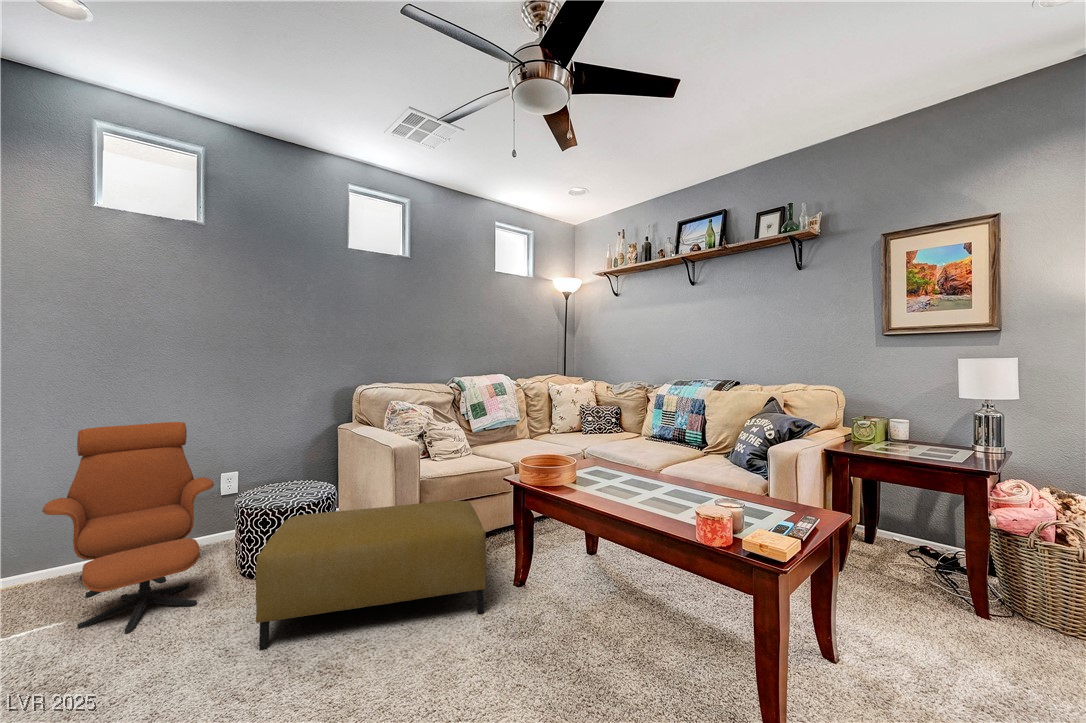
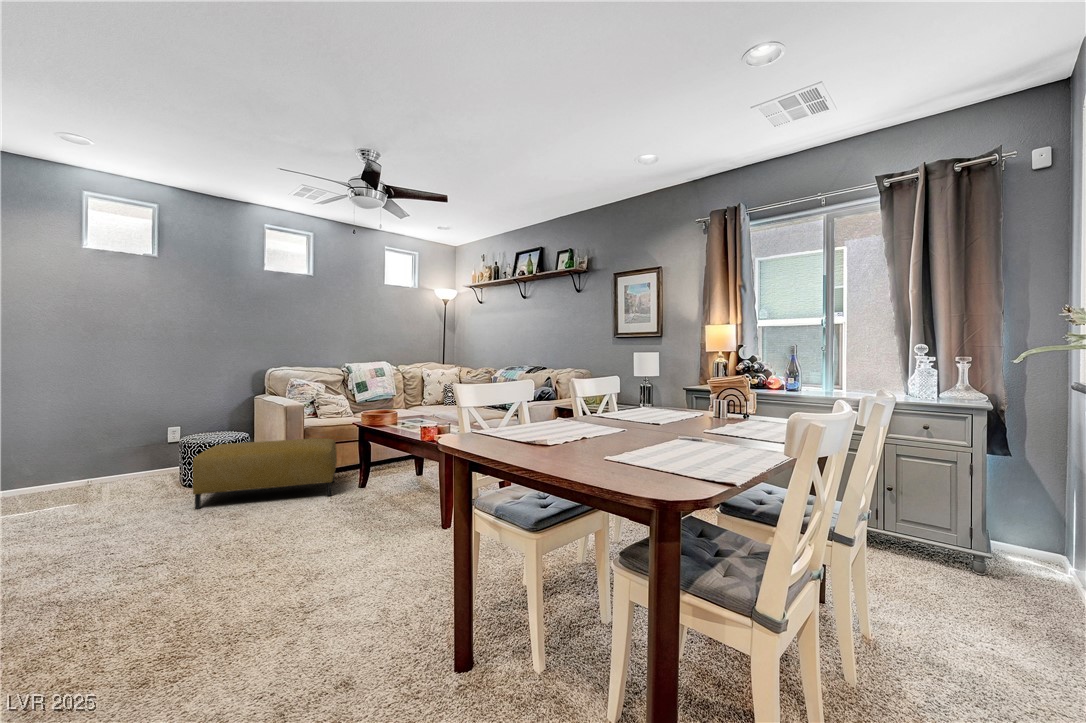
lounge chair: present [42,422,214,634] -> none [53,391,164,506]

